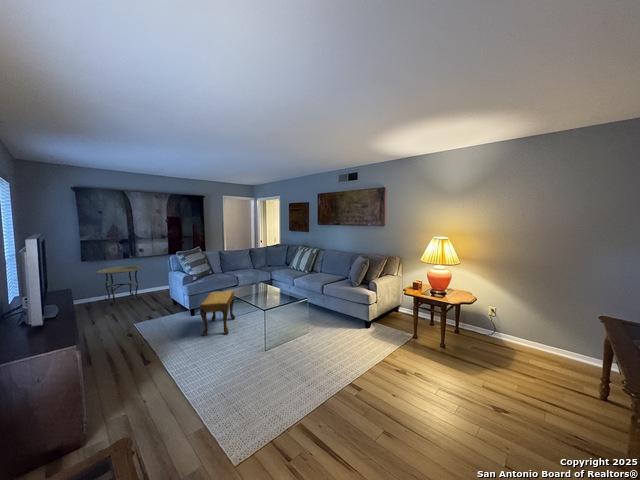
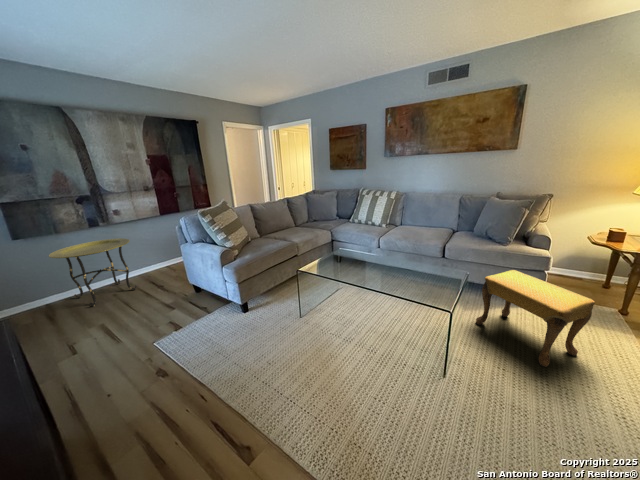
footstool: present [200,291,235,336] -> present [476,270,595,367]

